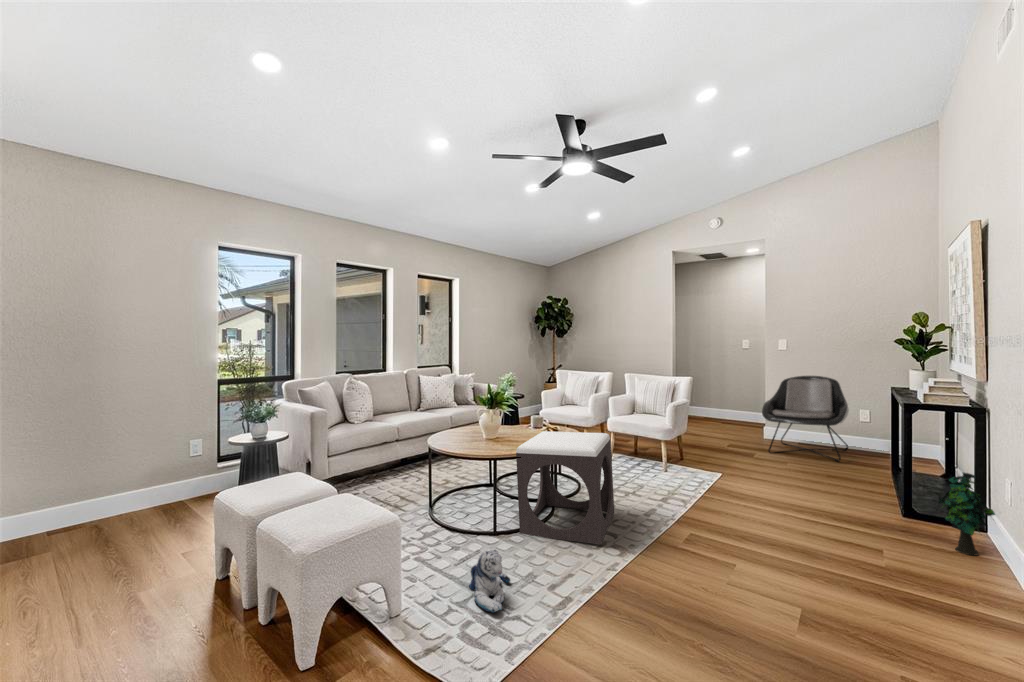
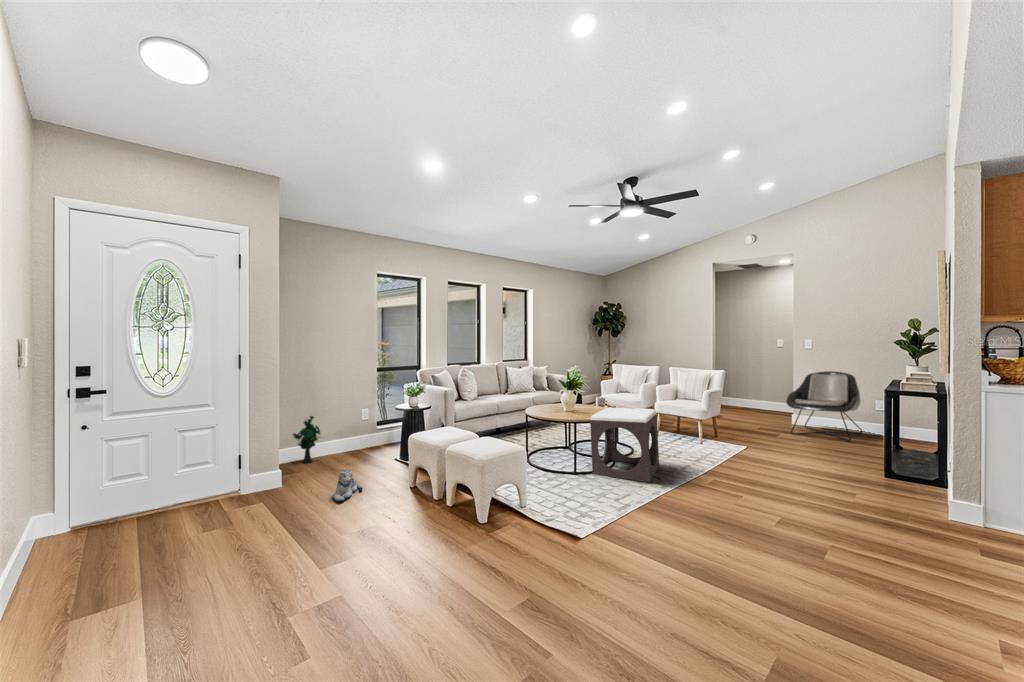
decorative plant: present [938,473,995,556] -> present [293,416,320,463]
plush toy: present [469,550,510,613] -> present [333,470,362,502]

